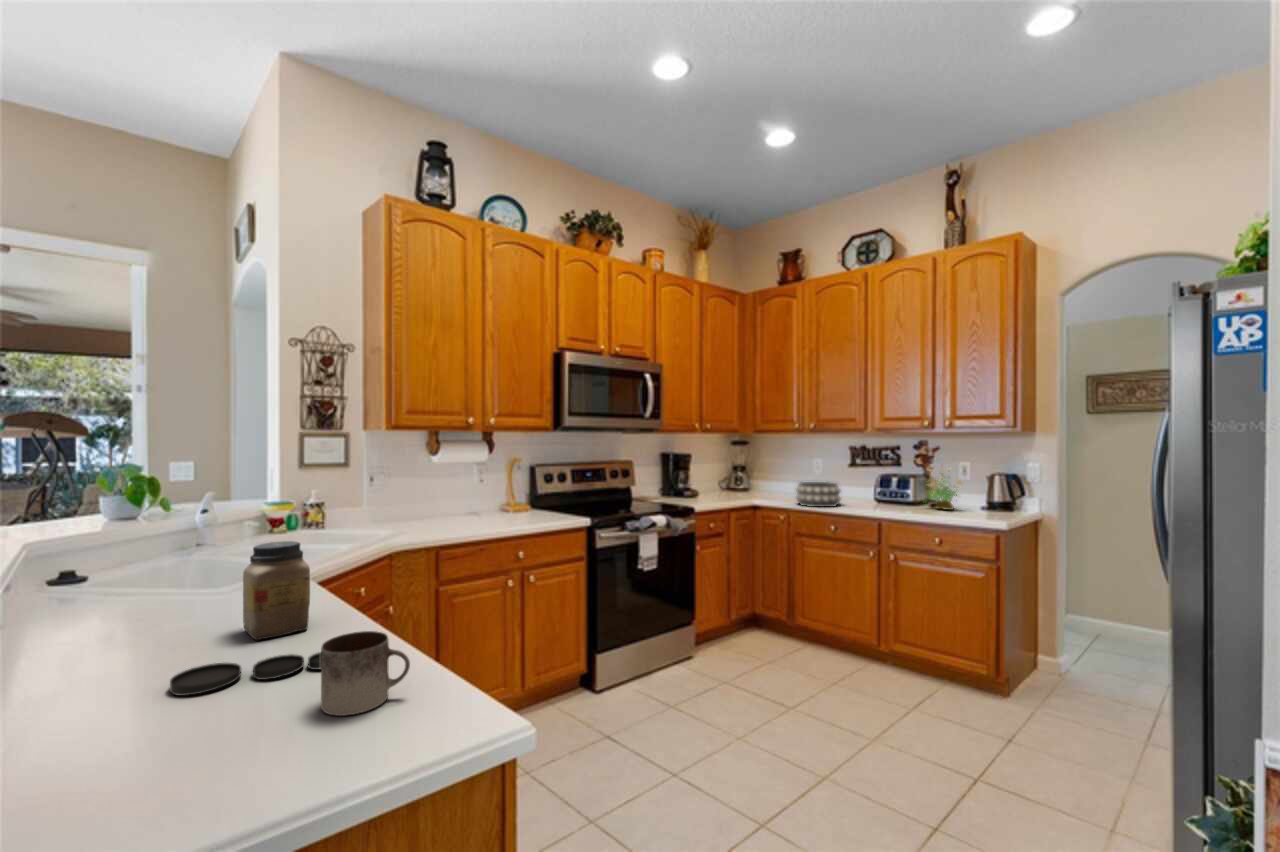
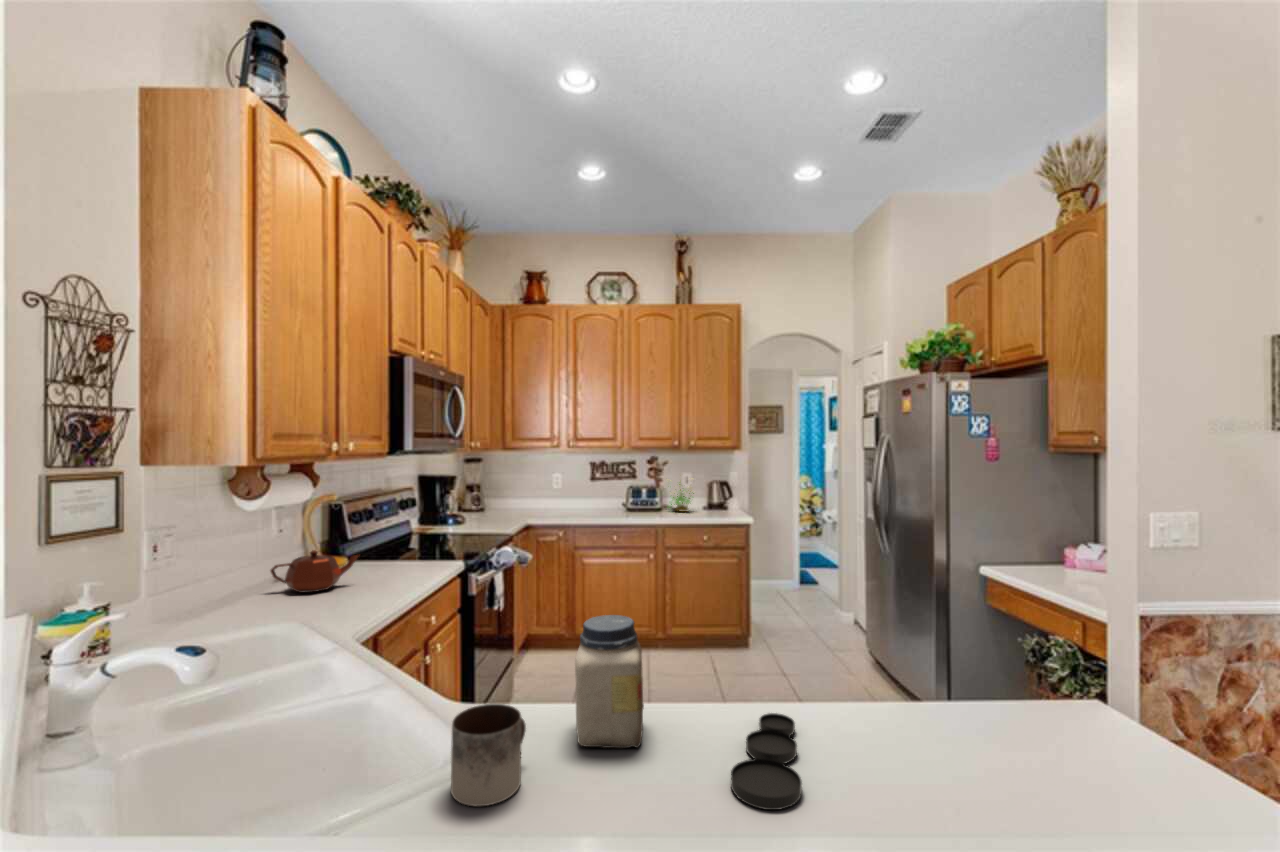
decorative bowl: present [796,482,841,507] -> none [571,496,611,519]
teapot: none [434,499,485,529] -> present [270,550,358,593]
mug: present [321,631,410,716] -> present [451,704,526,806]

